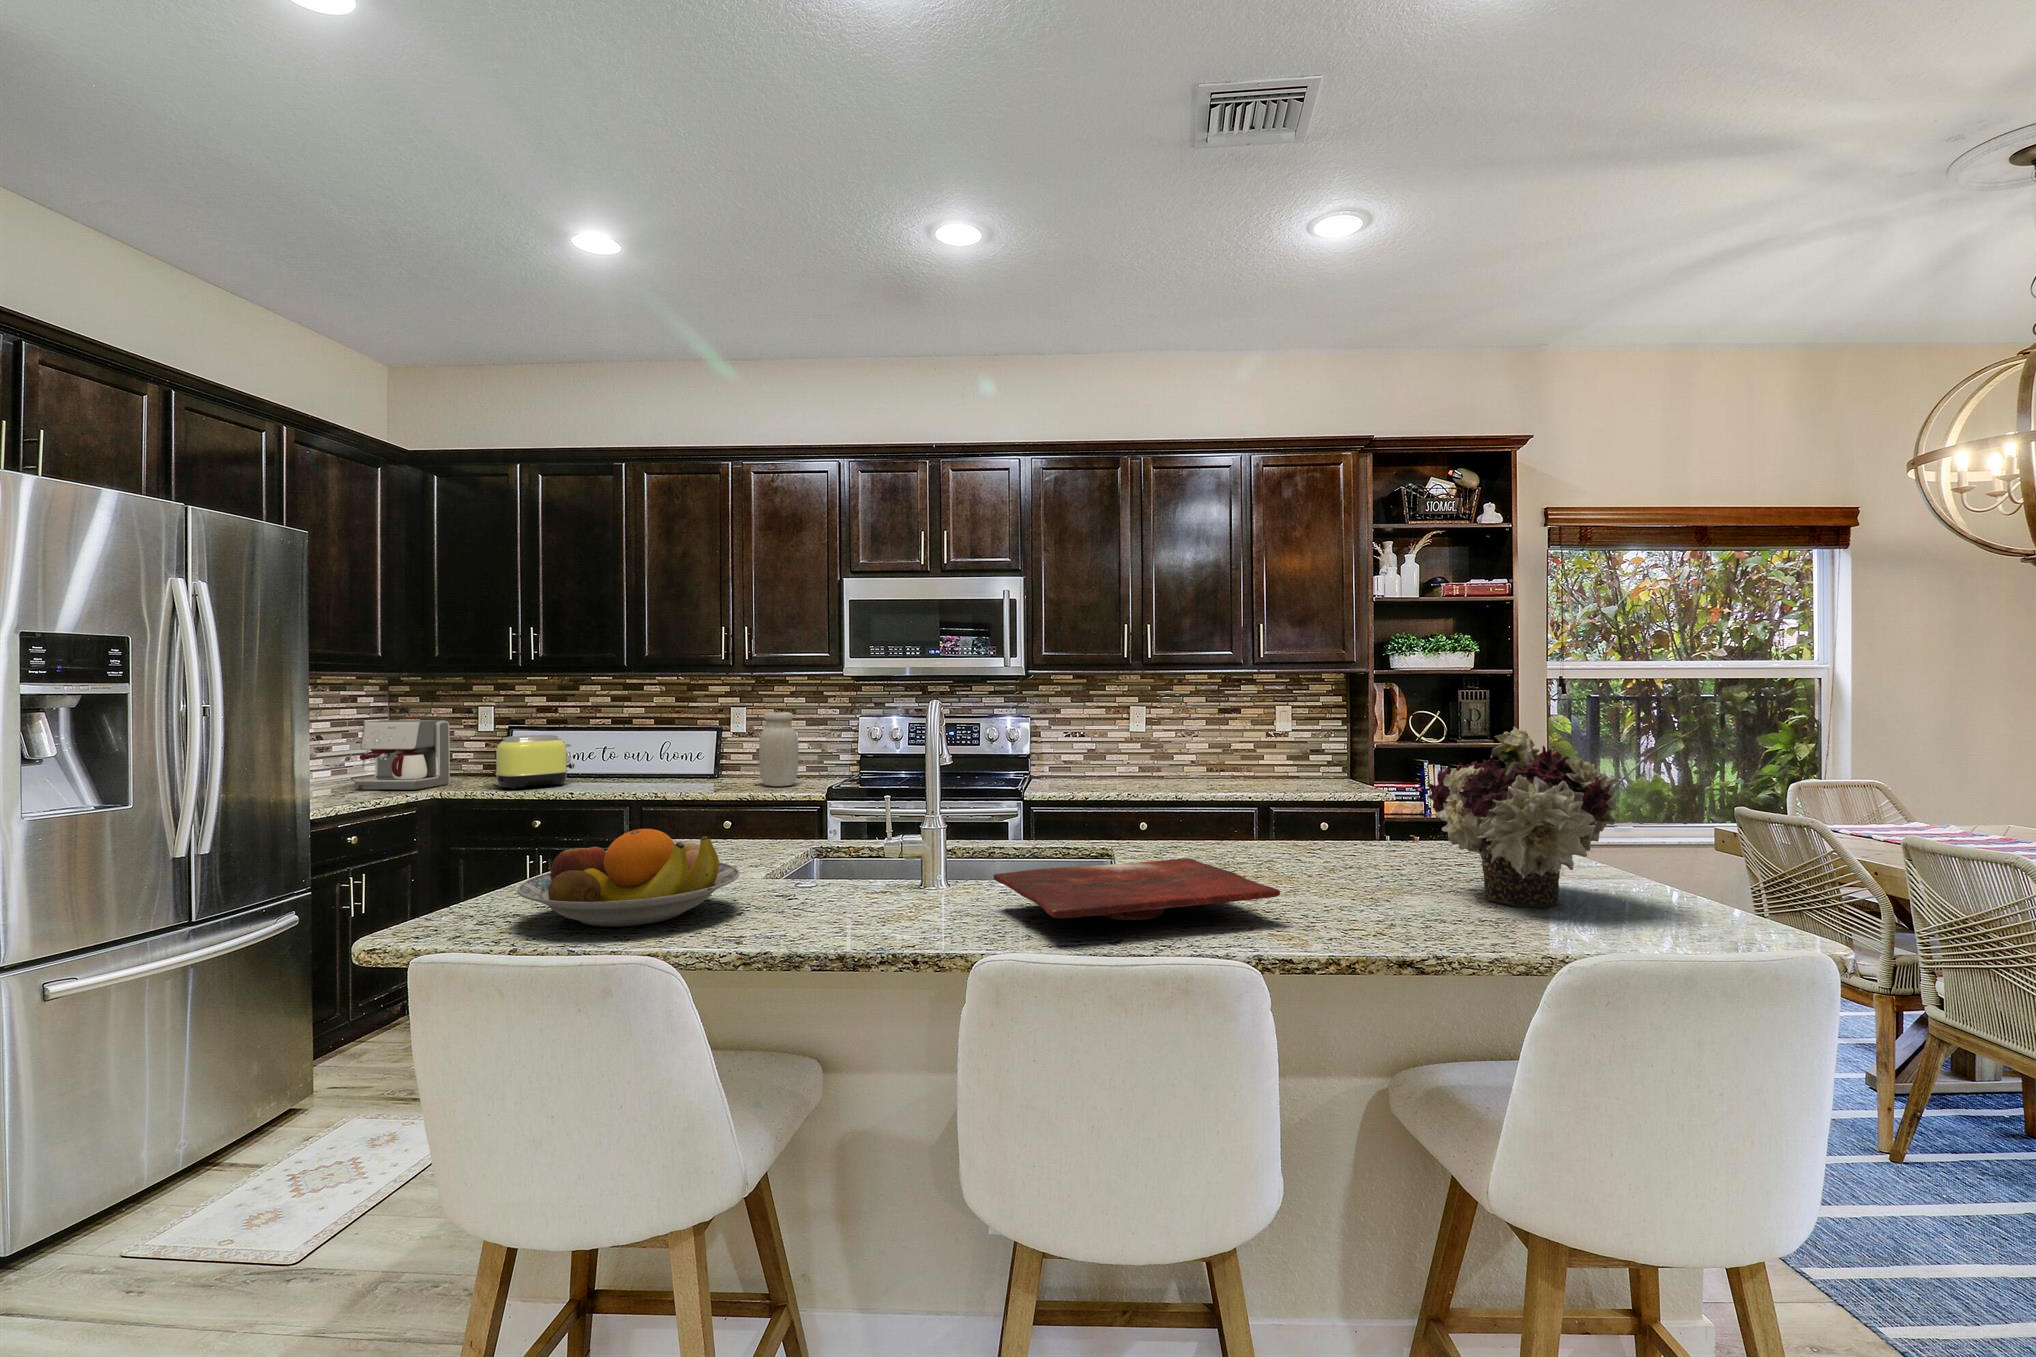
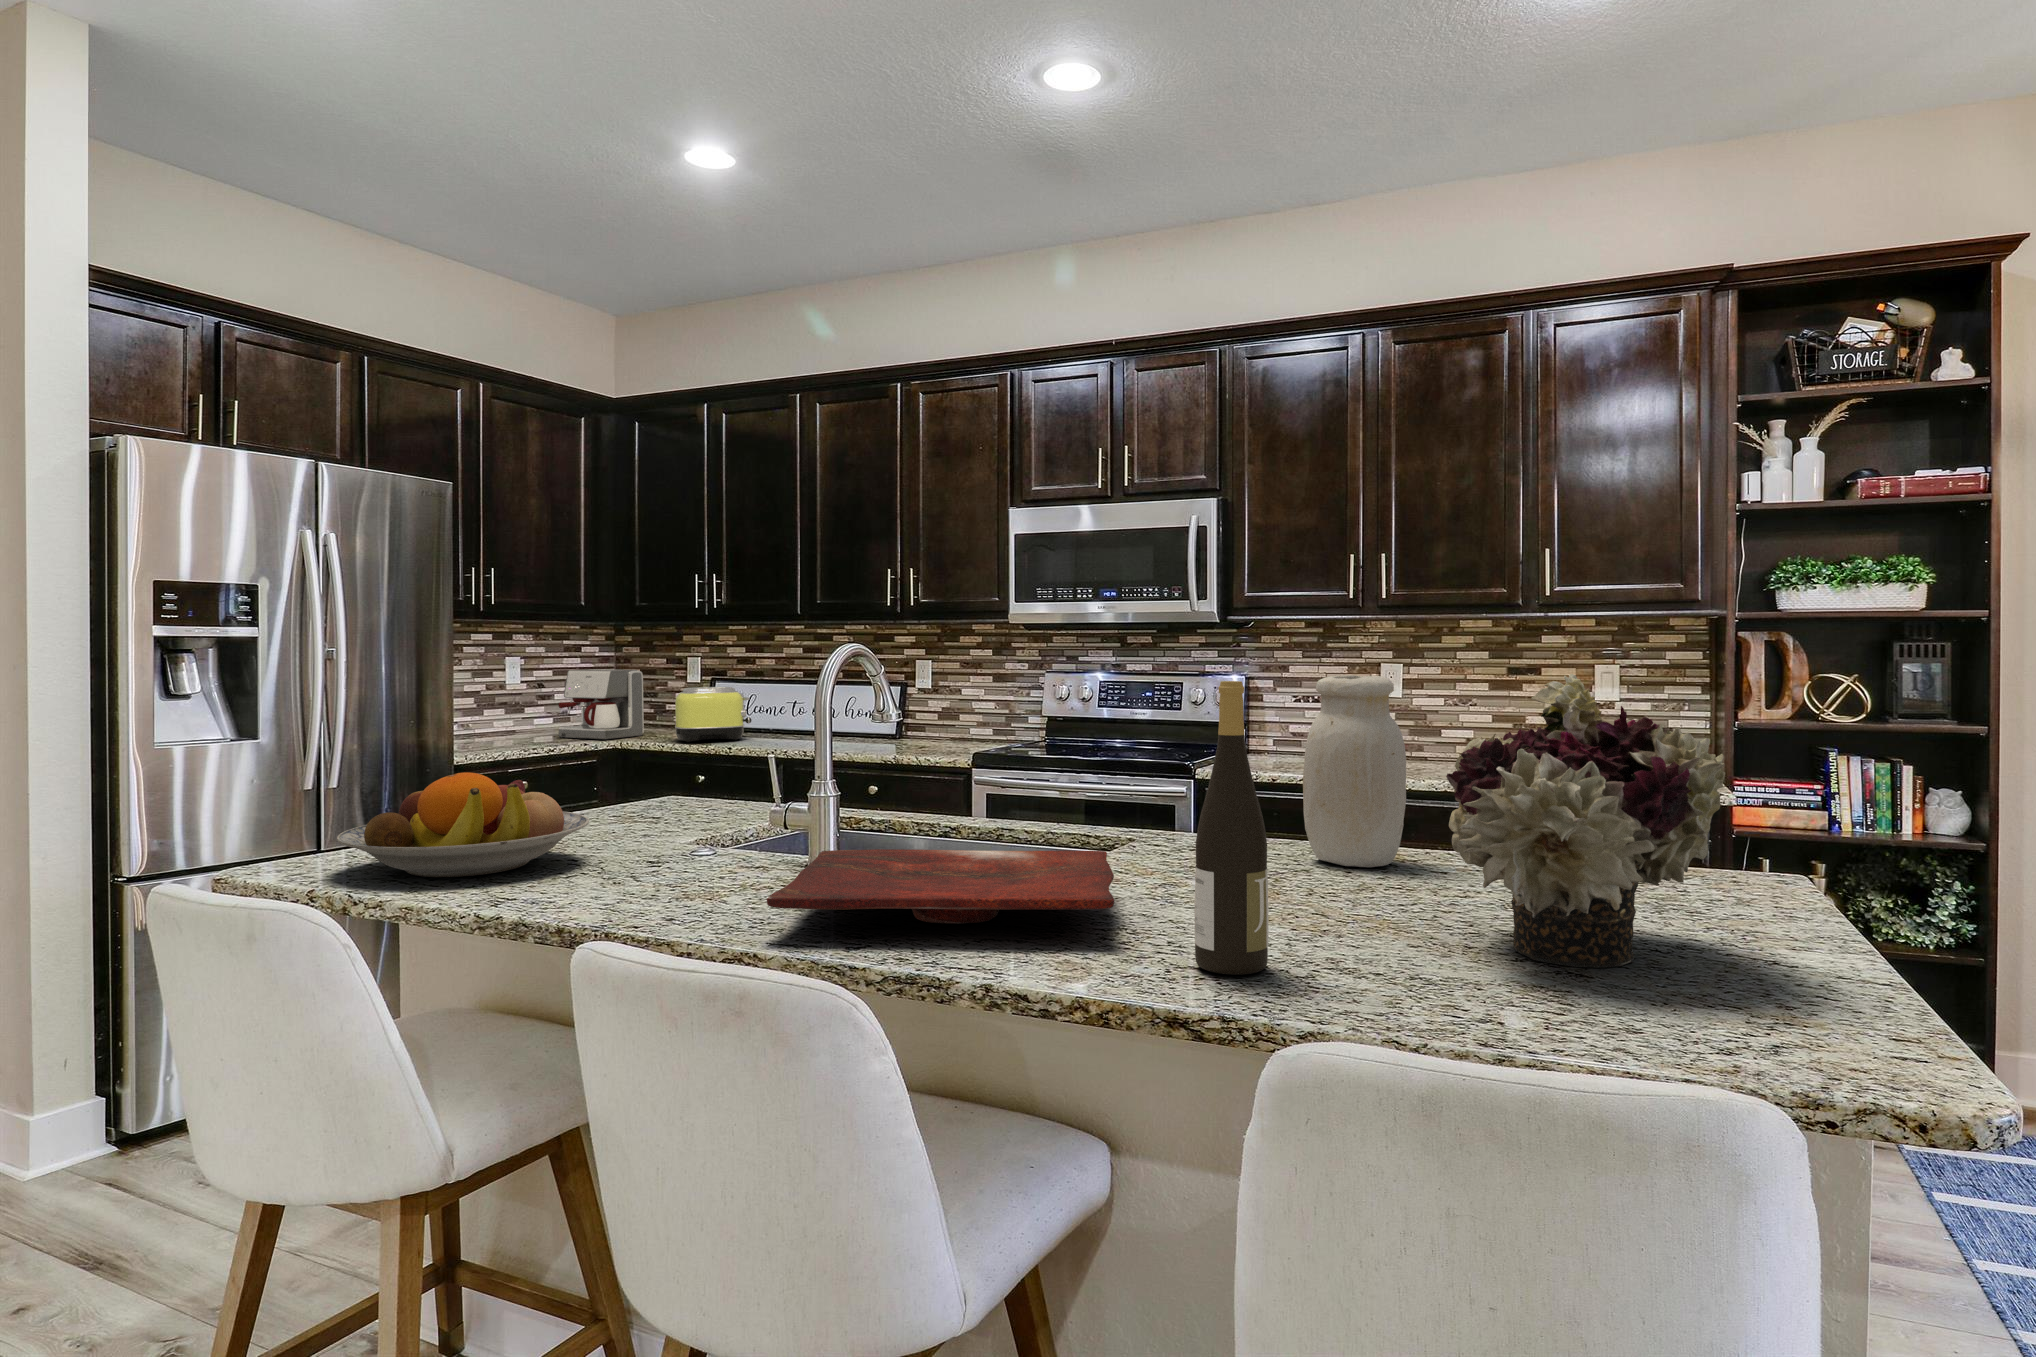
jar: present [759,712,799,786] -> present [1303,675,1406,867]
wine bottle: none [1350,737,1400,932] -> present [1195,681,1268,975]

